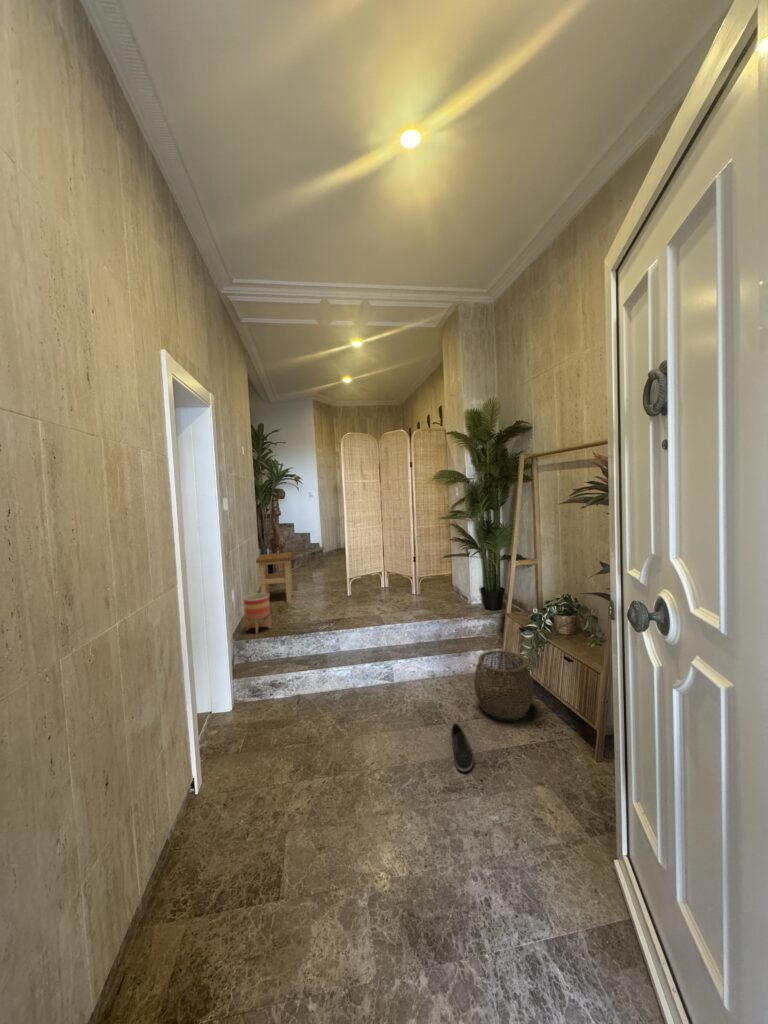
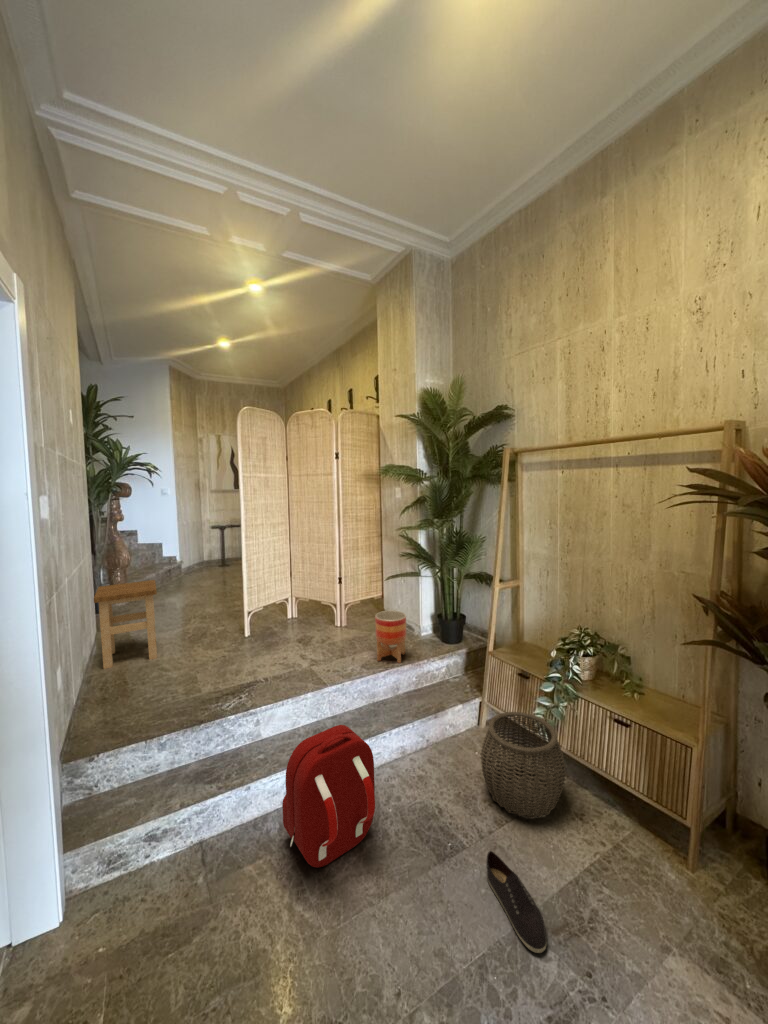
planter: present [244,593,272,634] -> present [375,611,406,663]
backpack: none [340,638,394,716] -> present [282,725,375,868]

